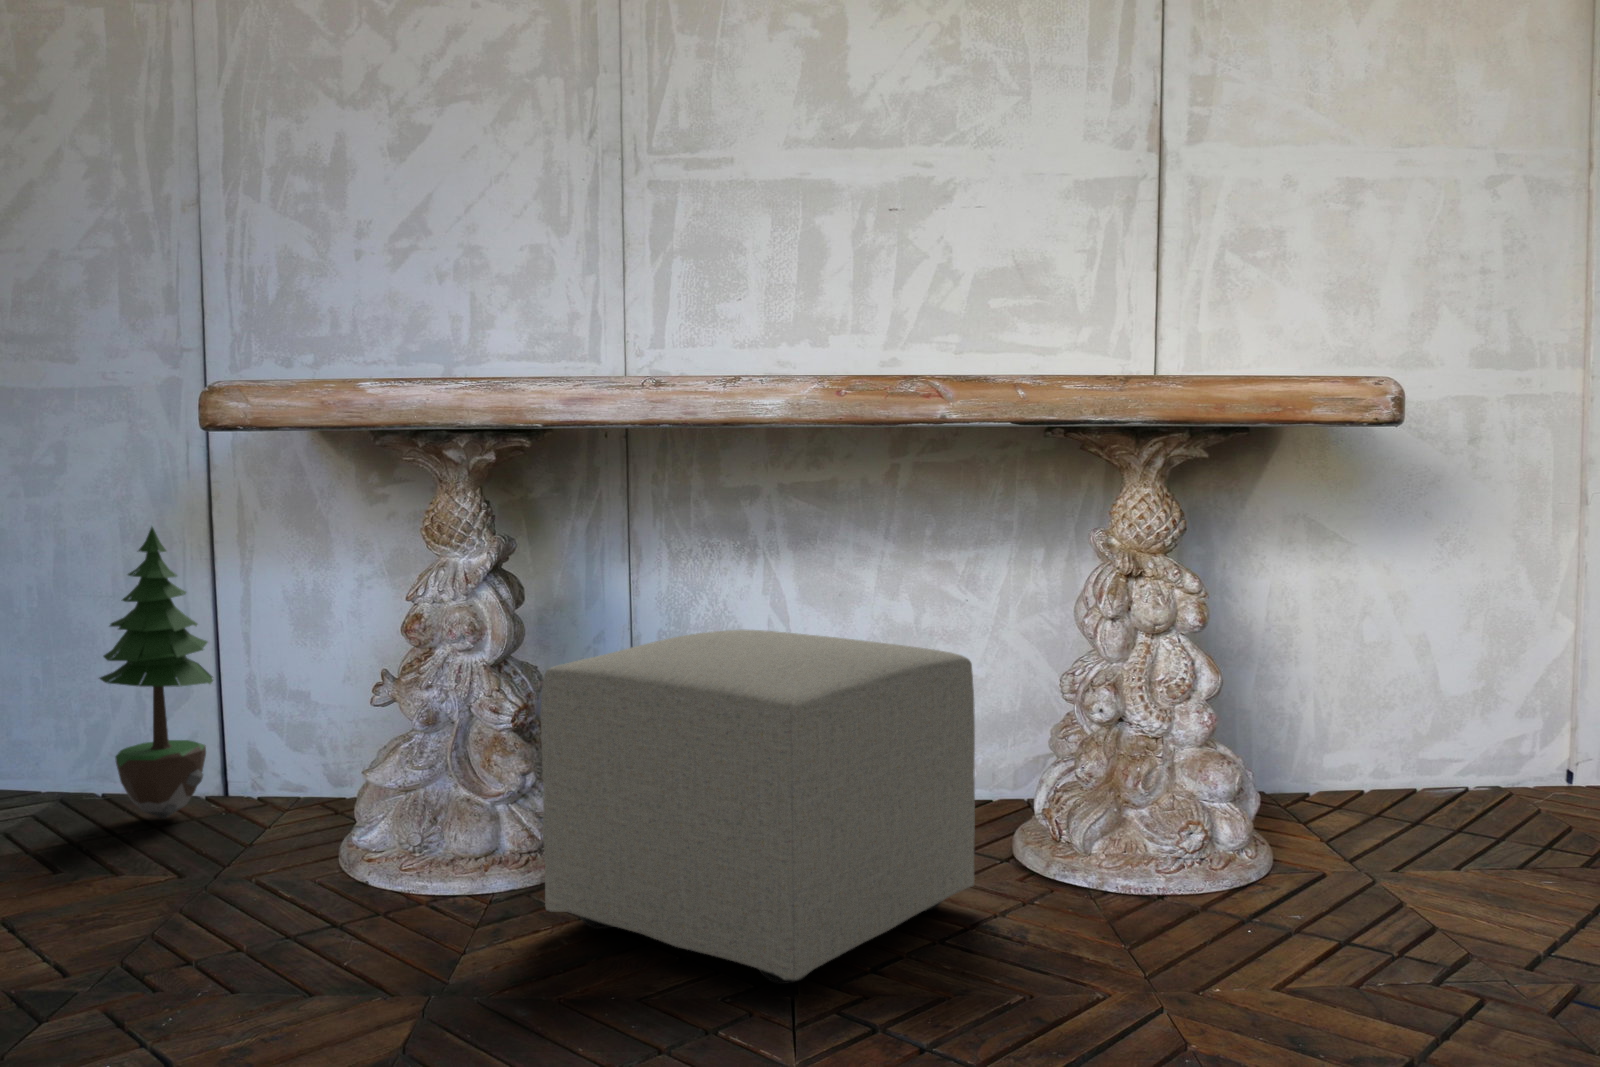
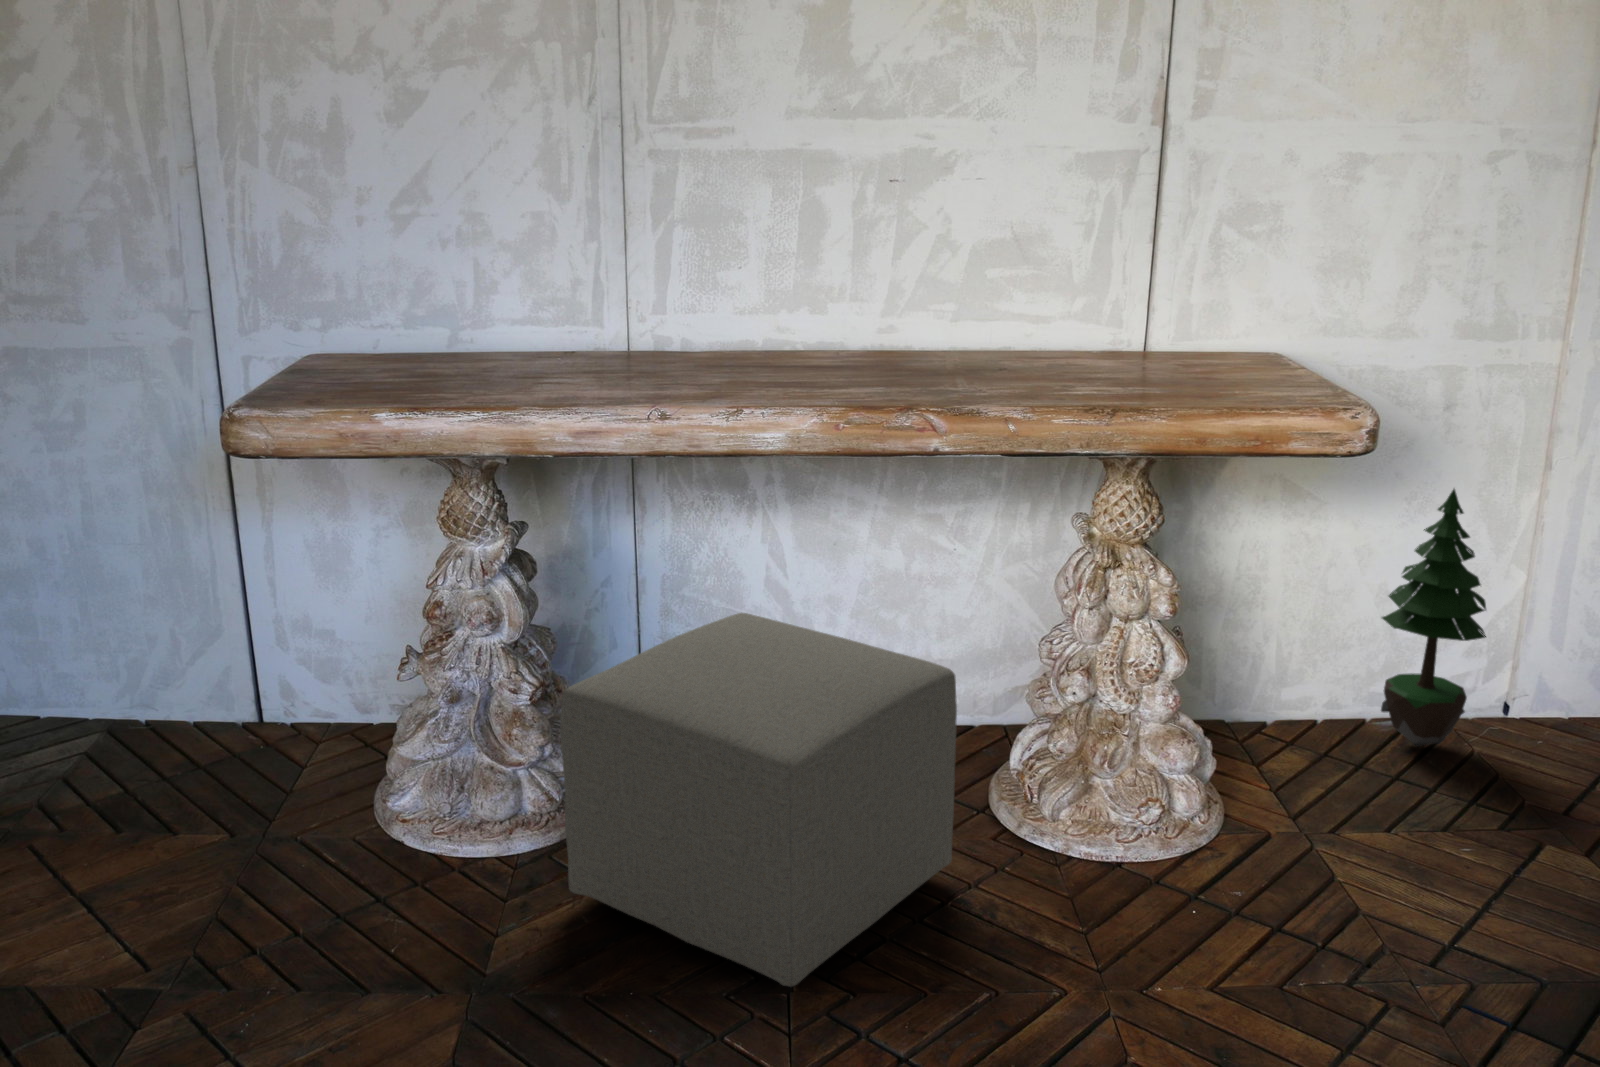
potted tree: present [100,527,213,819] -> present [1381,489,1486,747]

